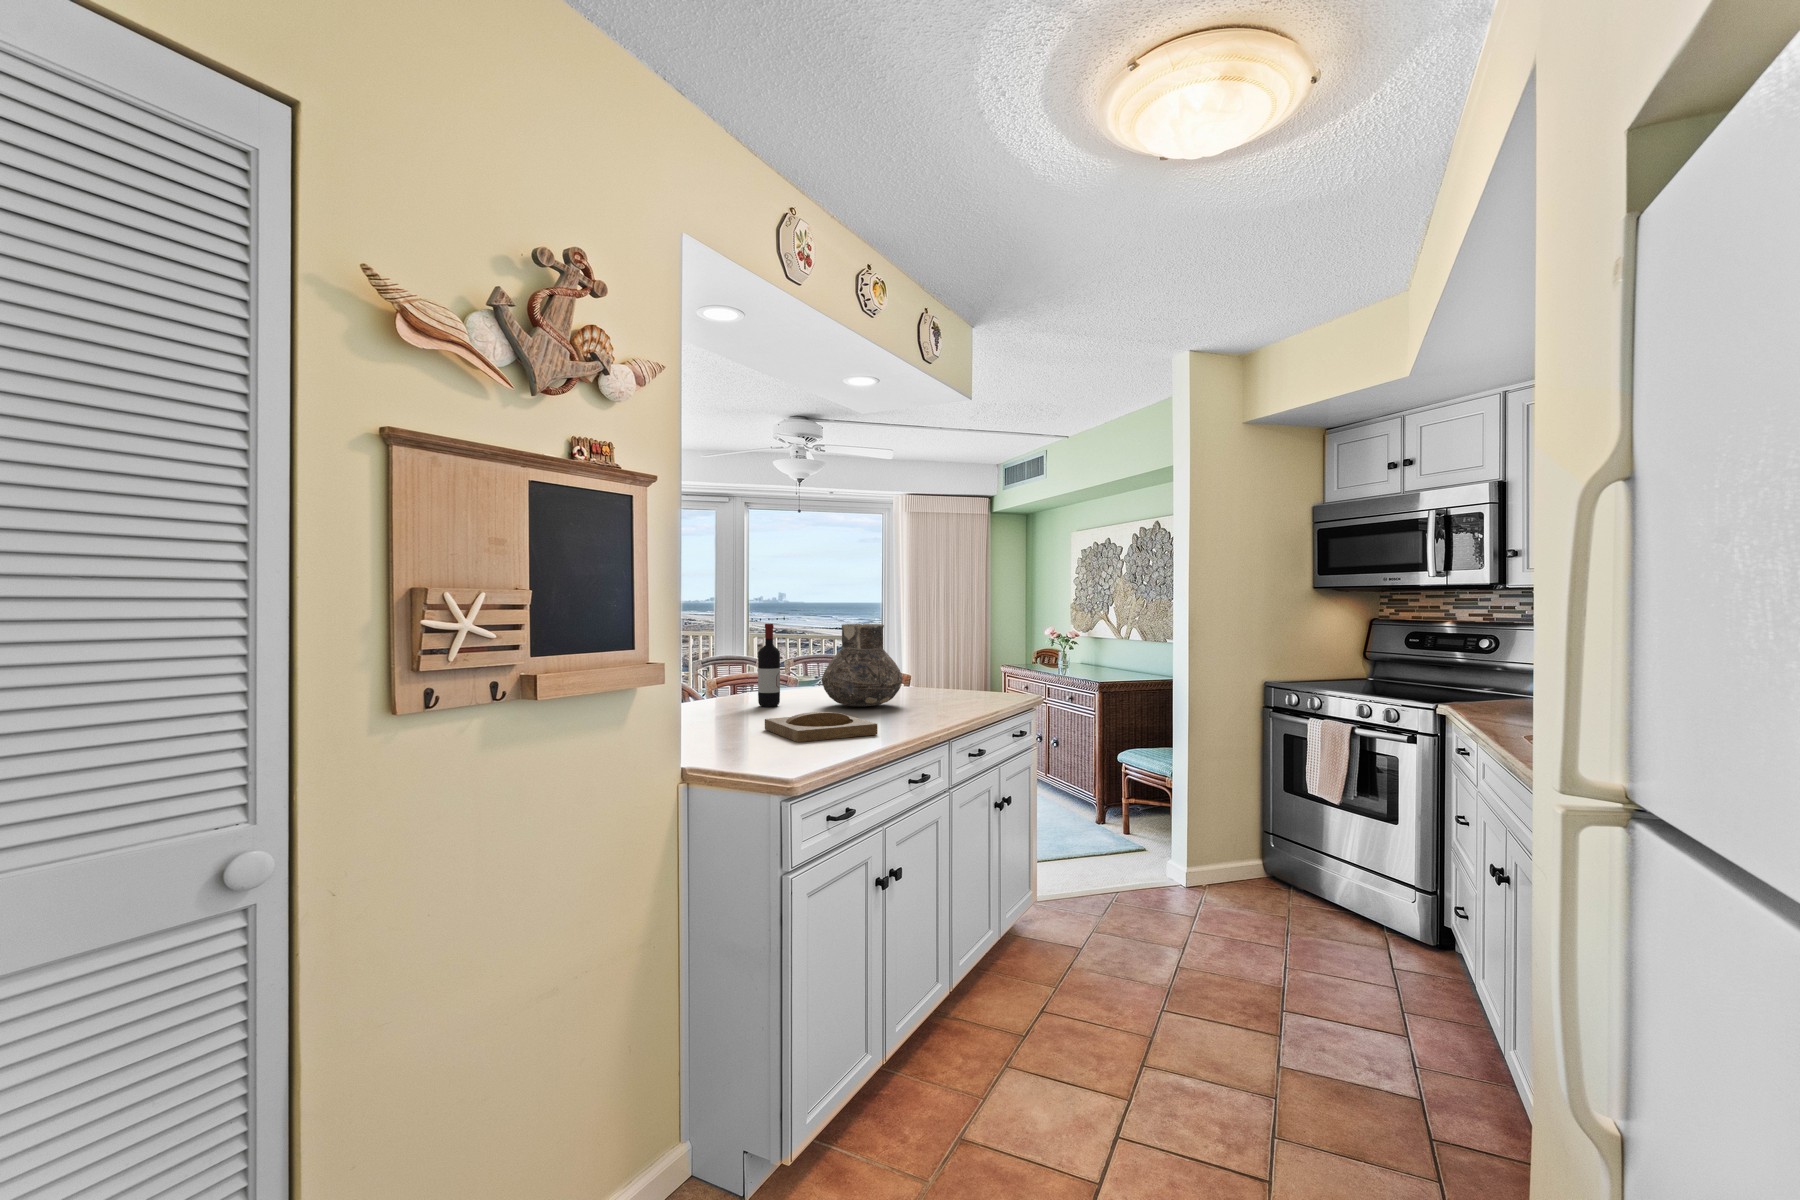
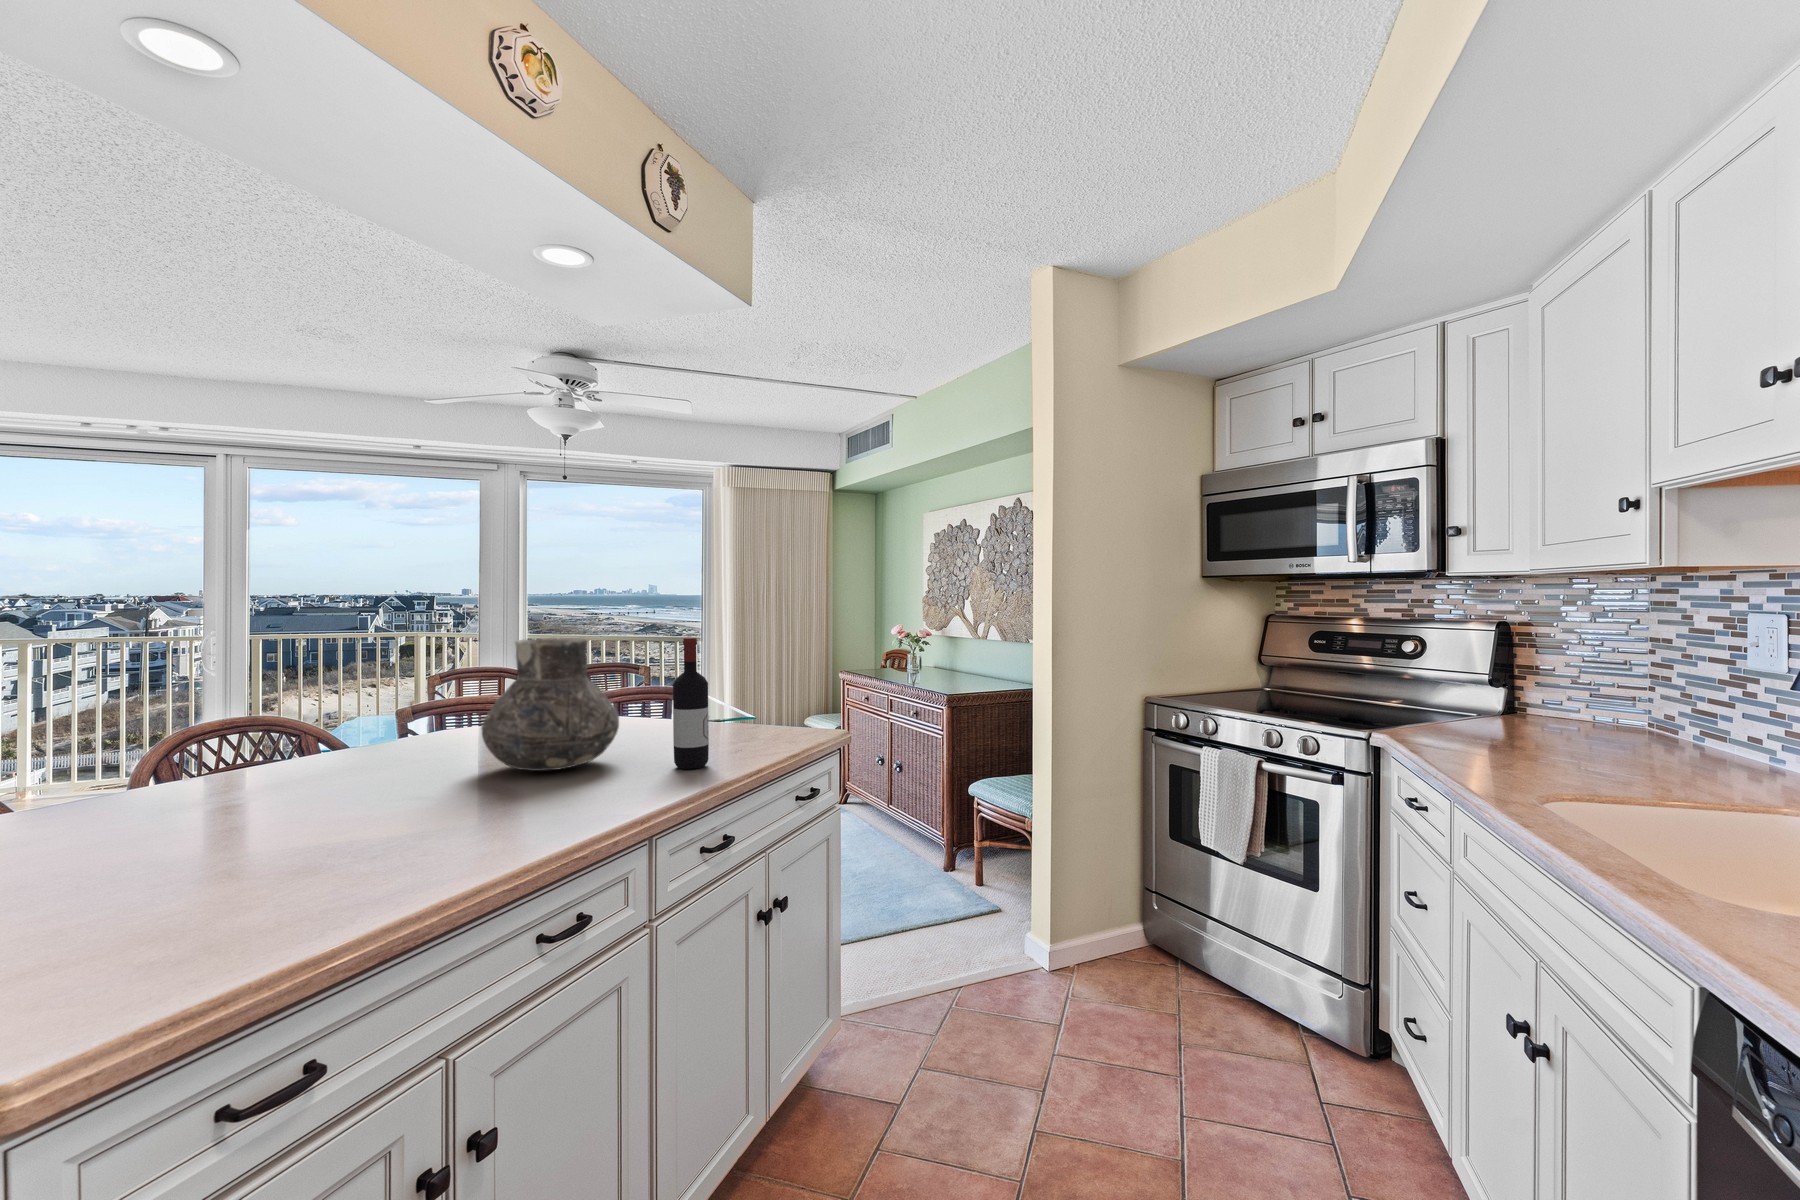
wine bottle: present [758,624,780,707] -> present [673,638,709,769]
tray: present [765,712,878,742] -> none [280,802,486,893]

